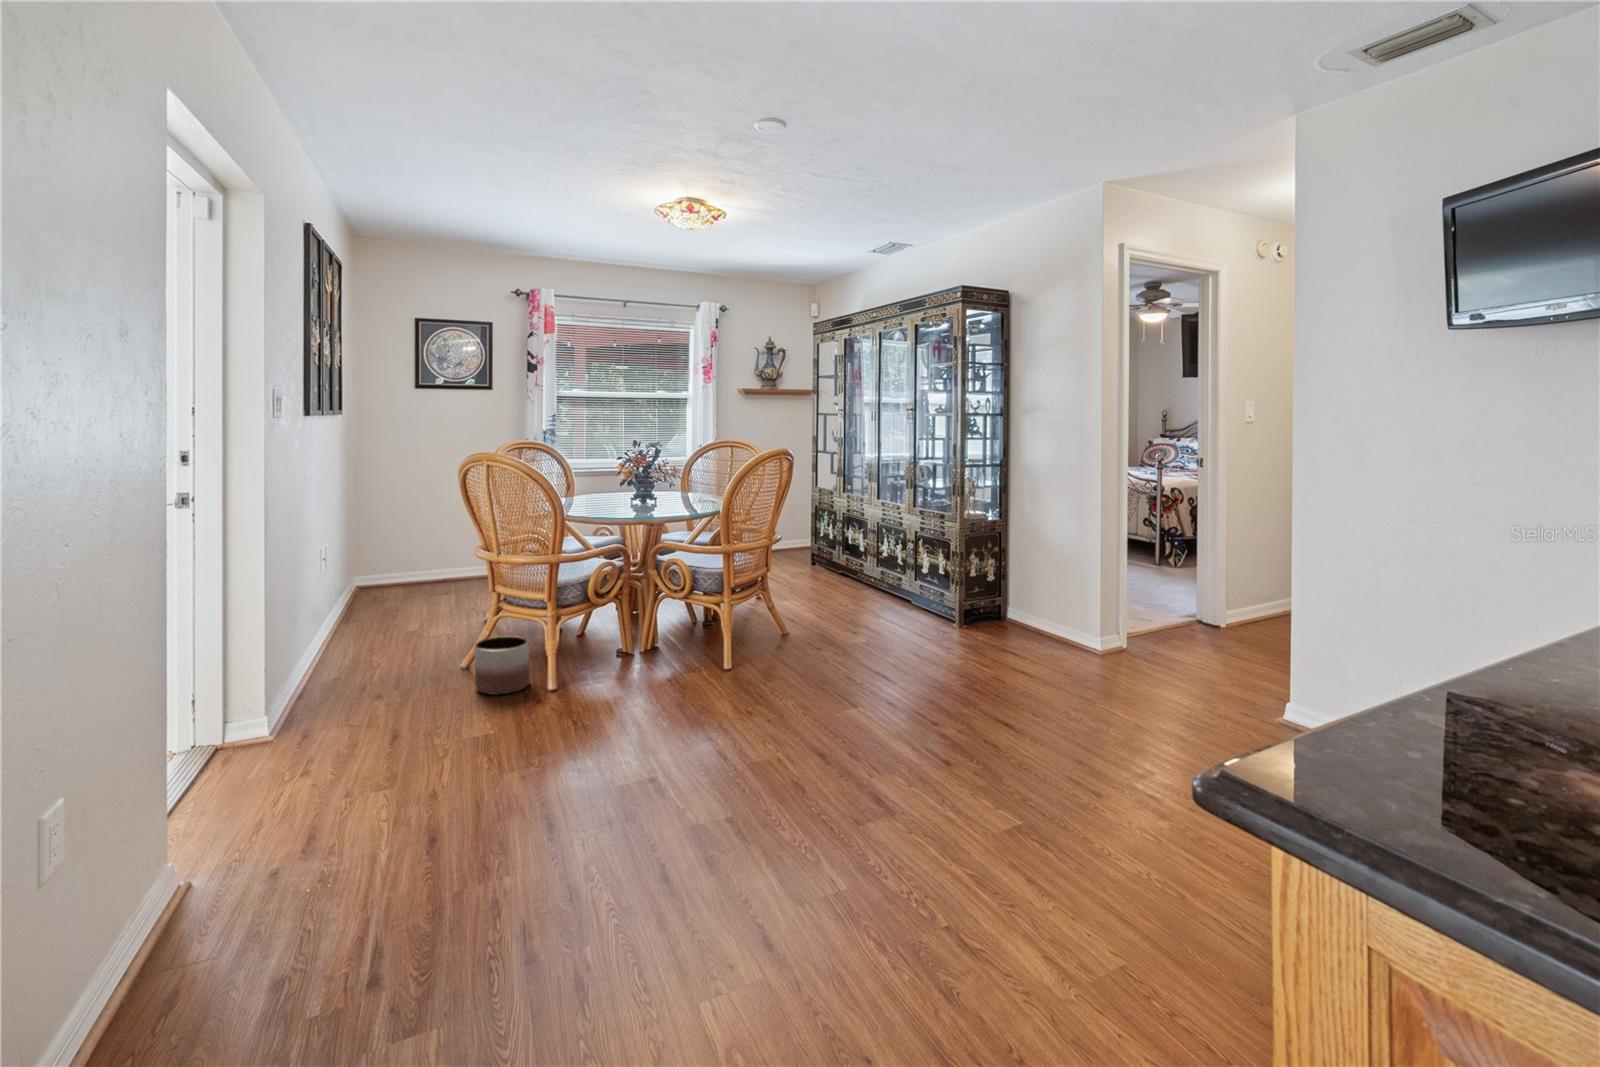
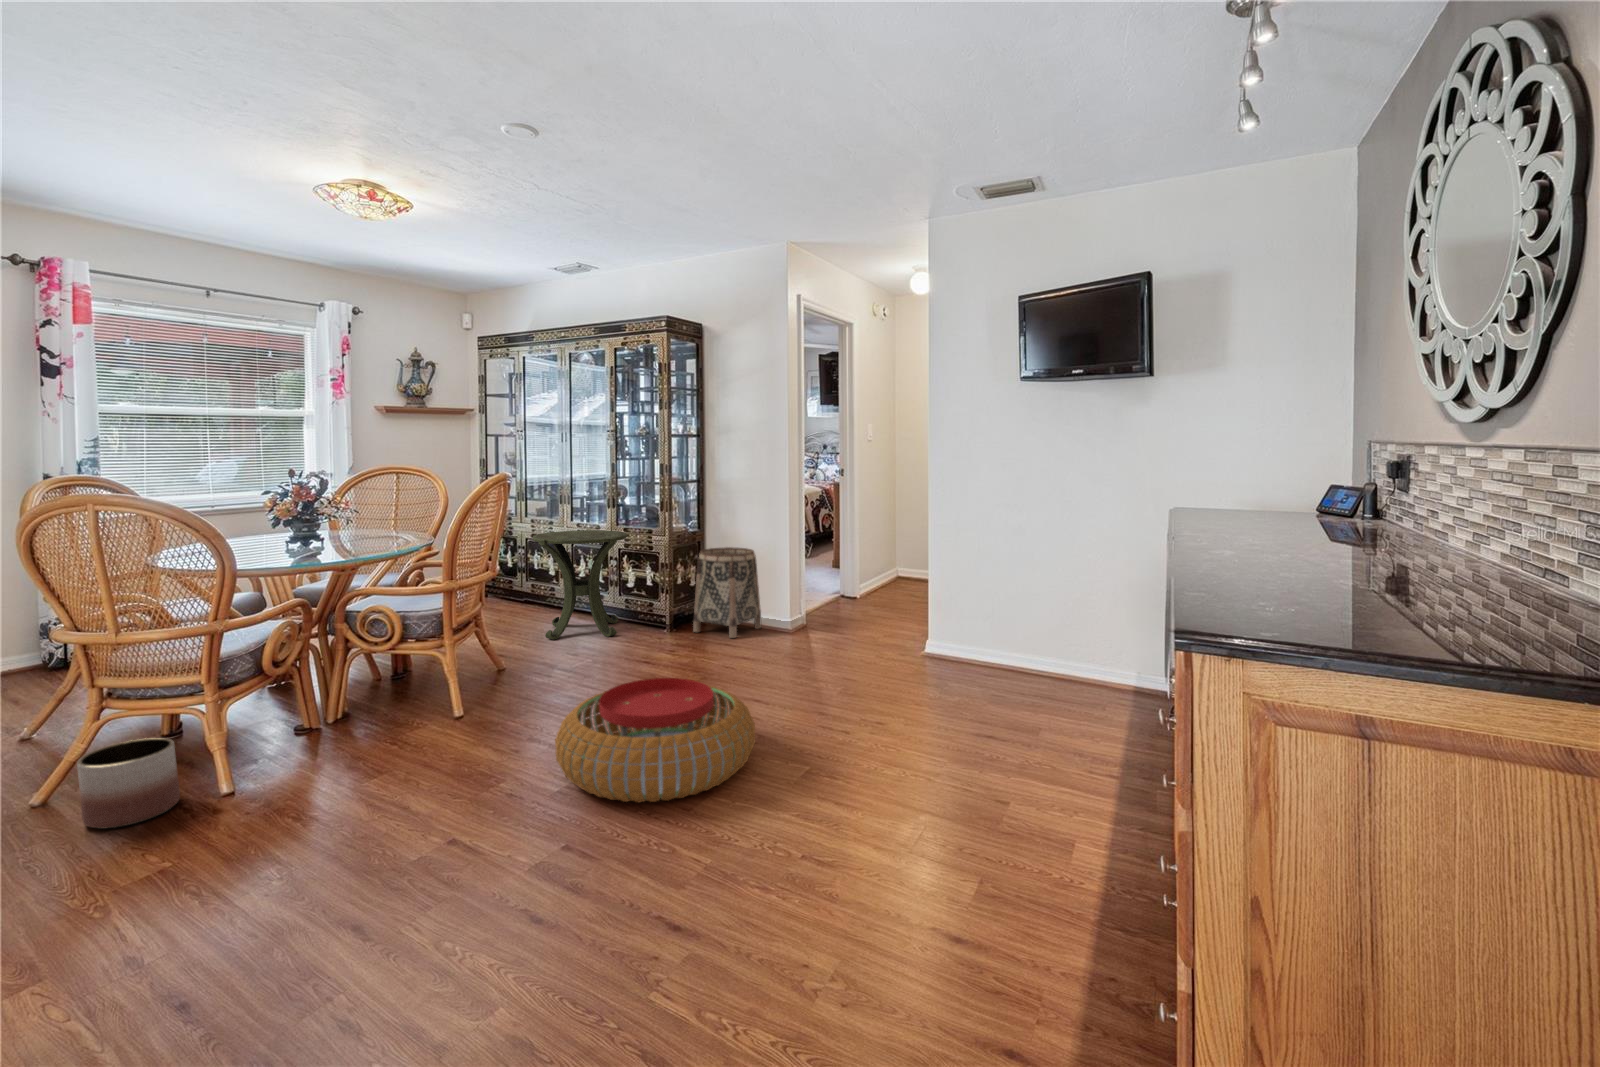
side table: none [833,510,920,617] -> present [533,530,627,639]
basket: none [975,540,1053,639] -> present [693,547,762,638]
pouf: none [764,662,958,783] -> present [555,678,755,802]

